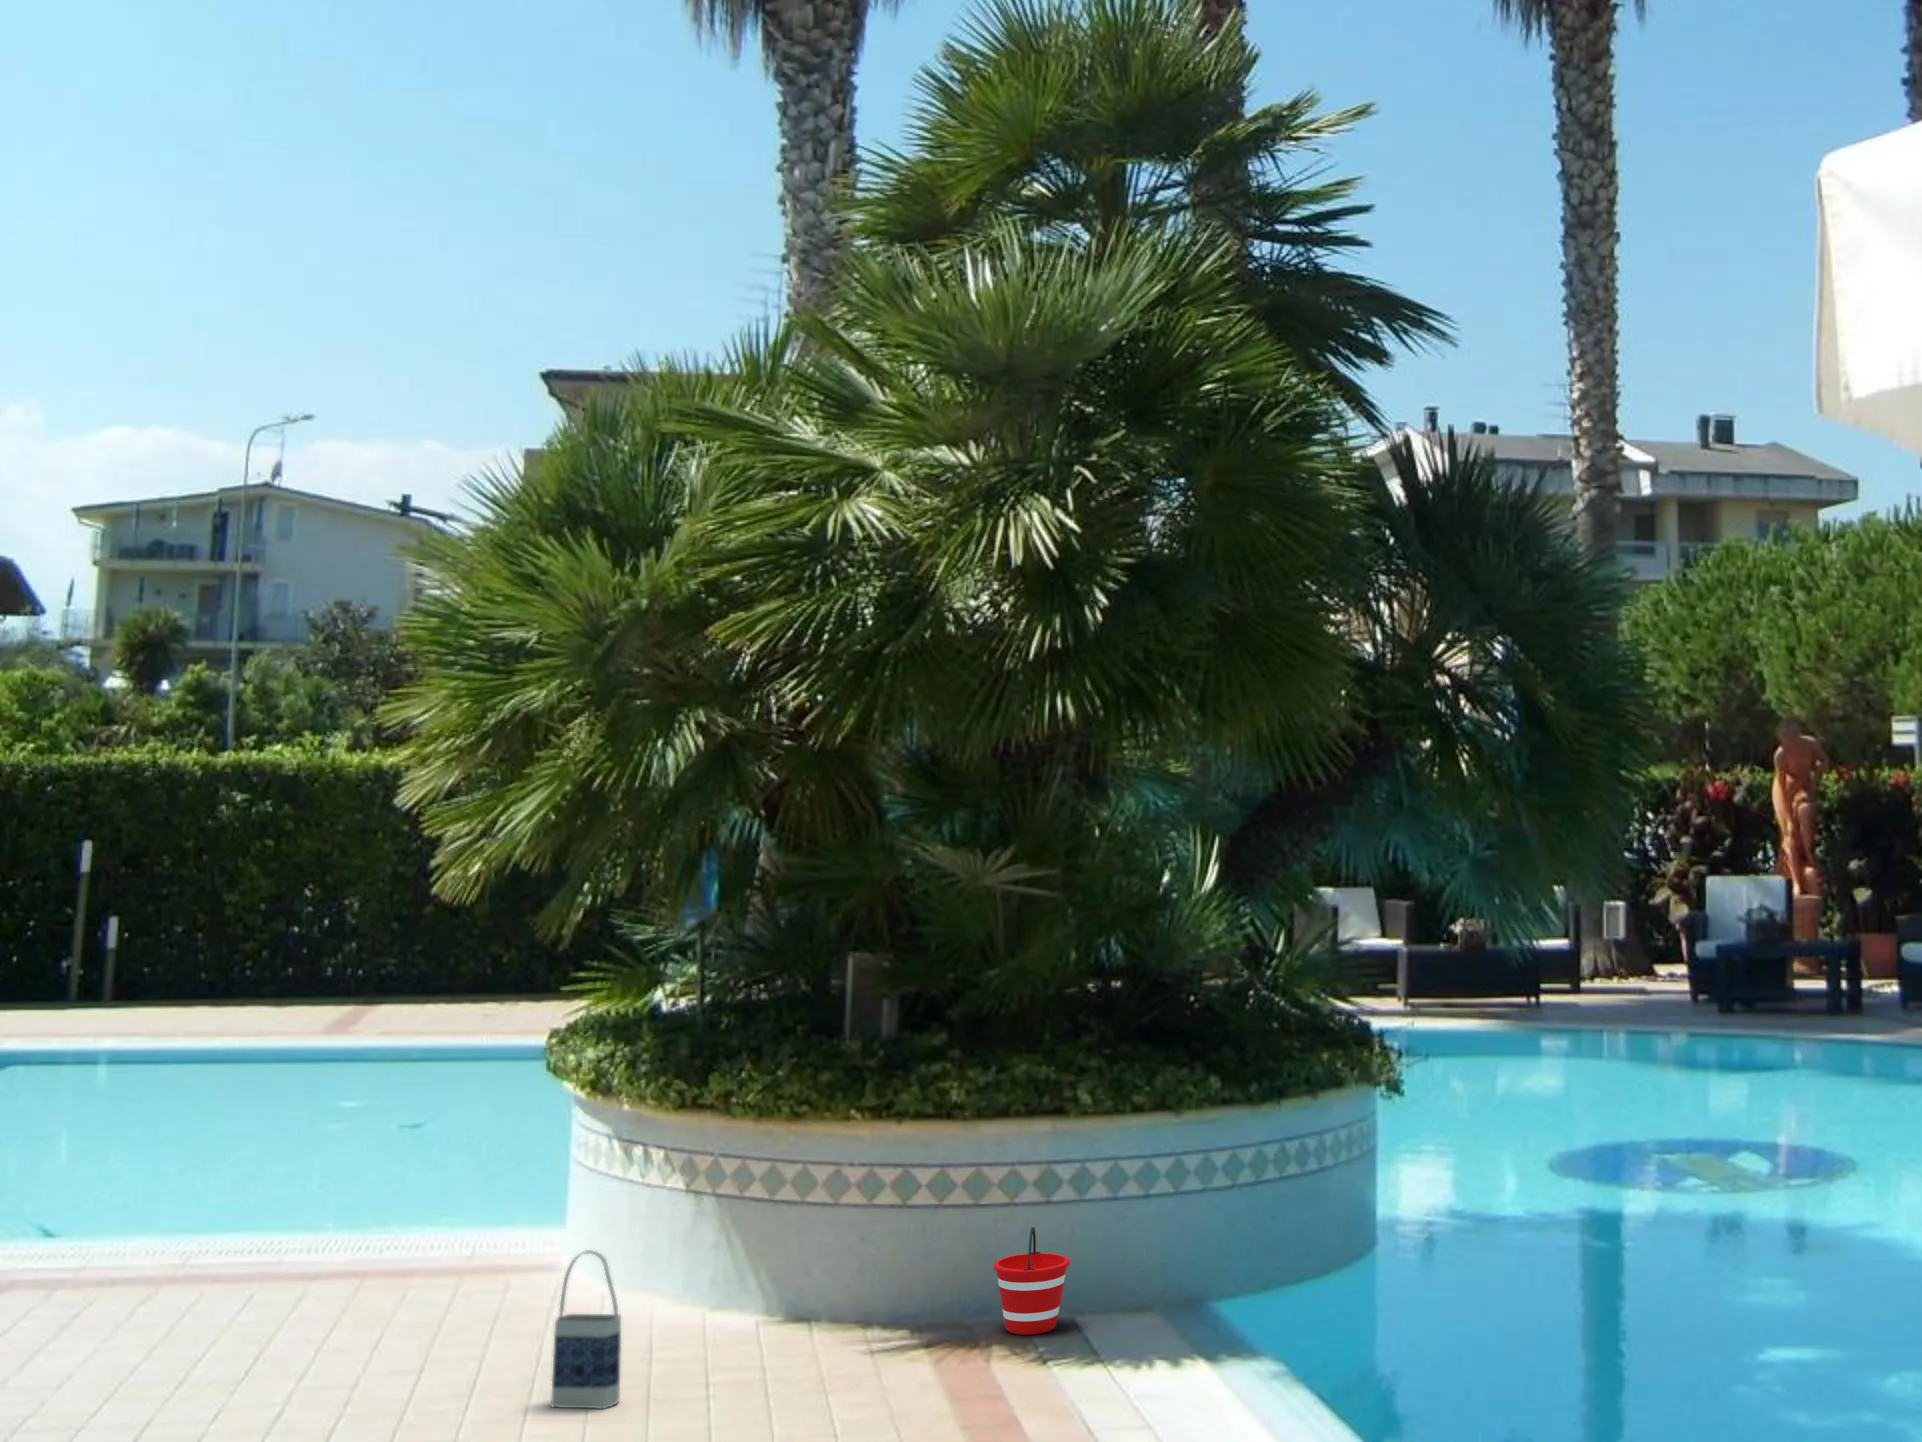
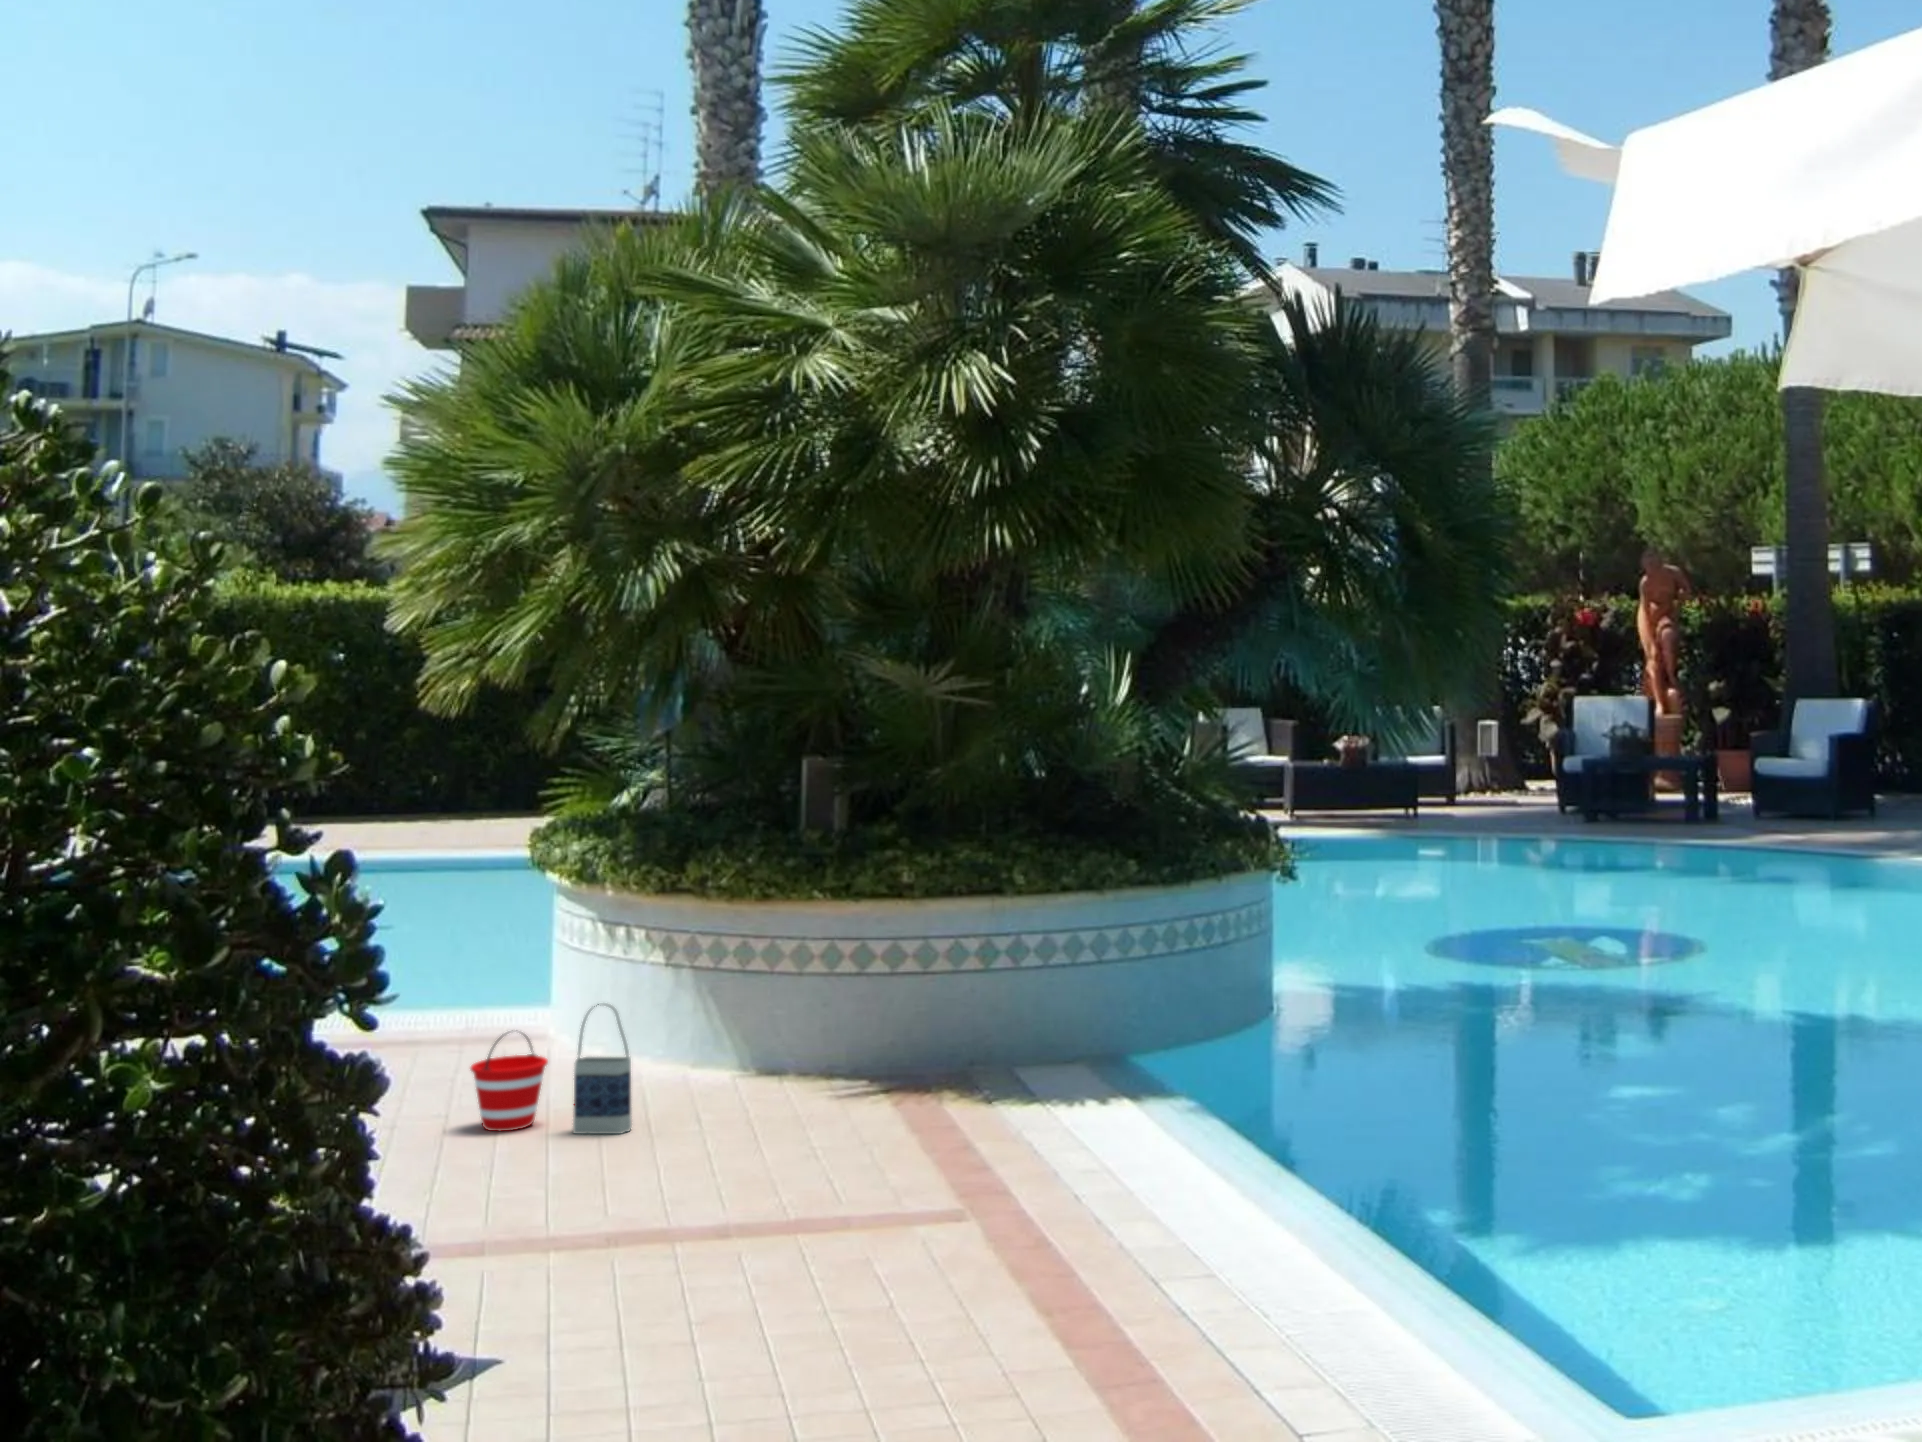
bucket: present [994,1227,1070,1335] -> present [471,1034,548,1131]

